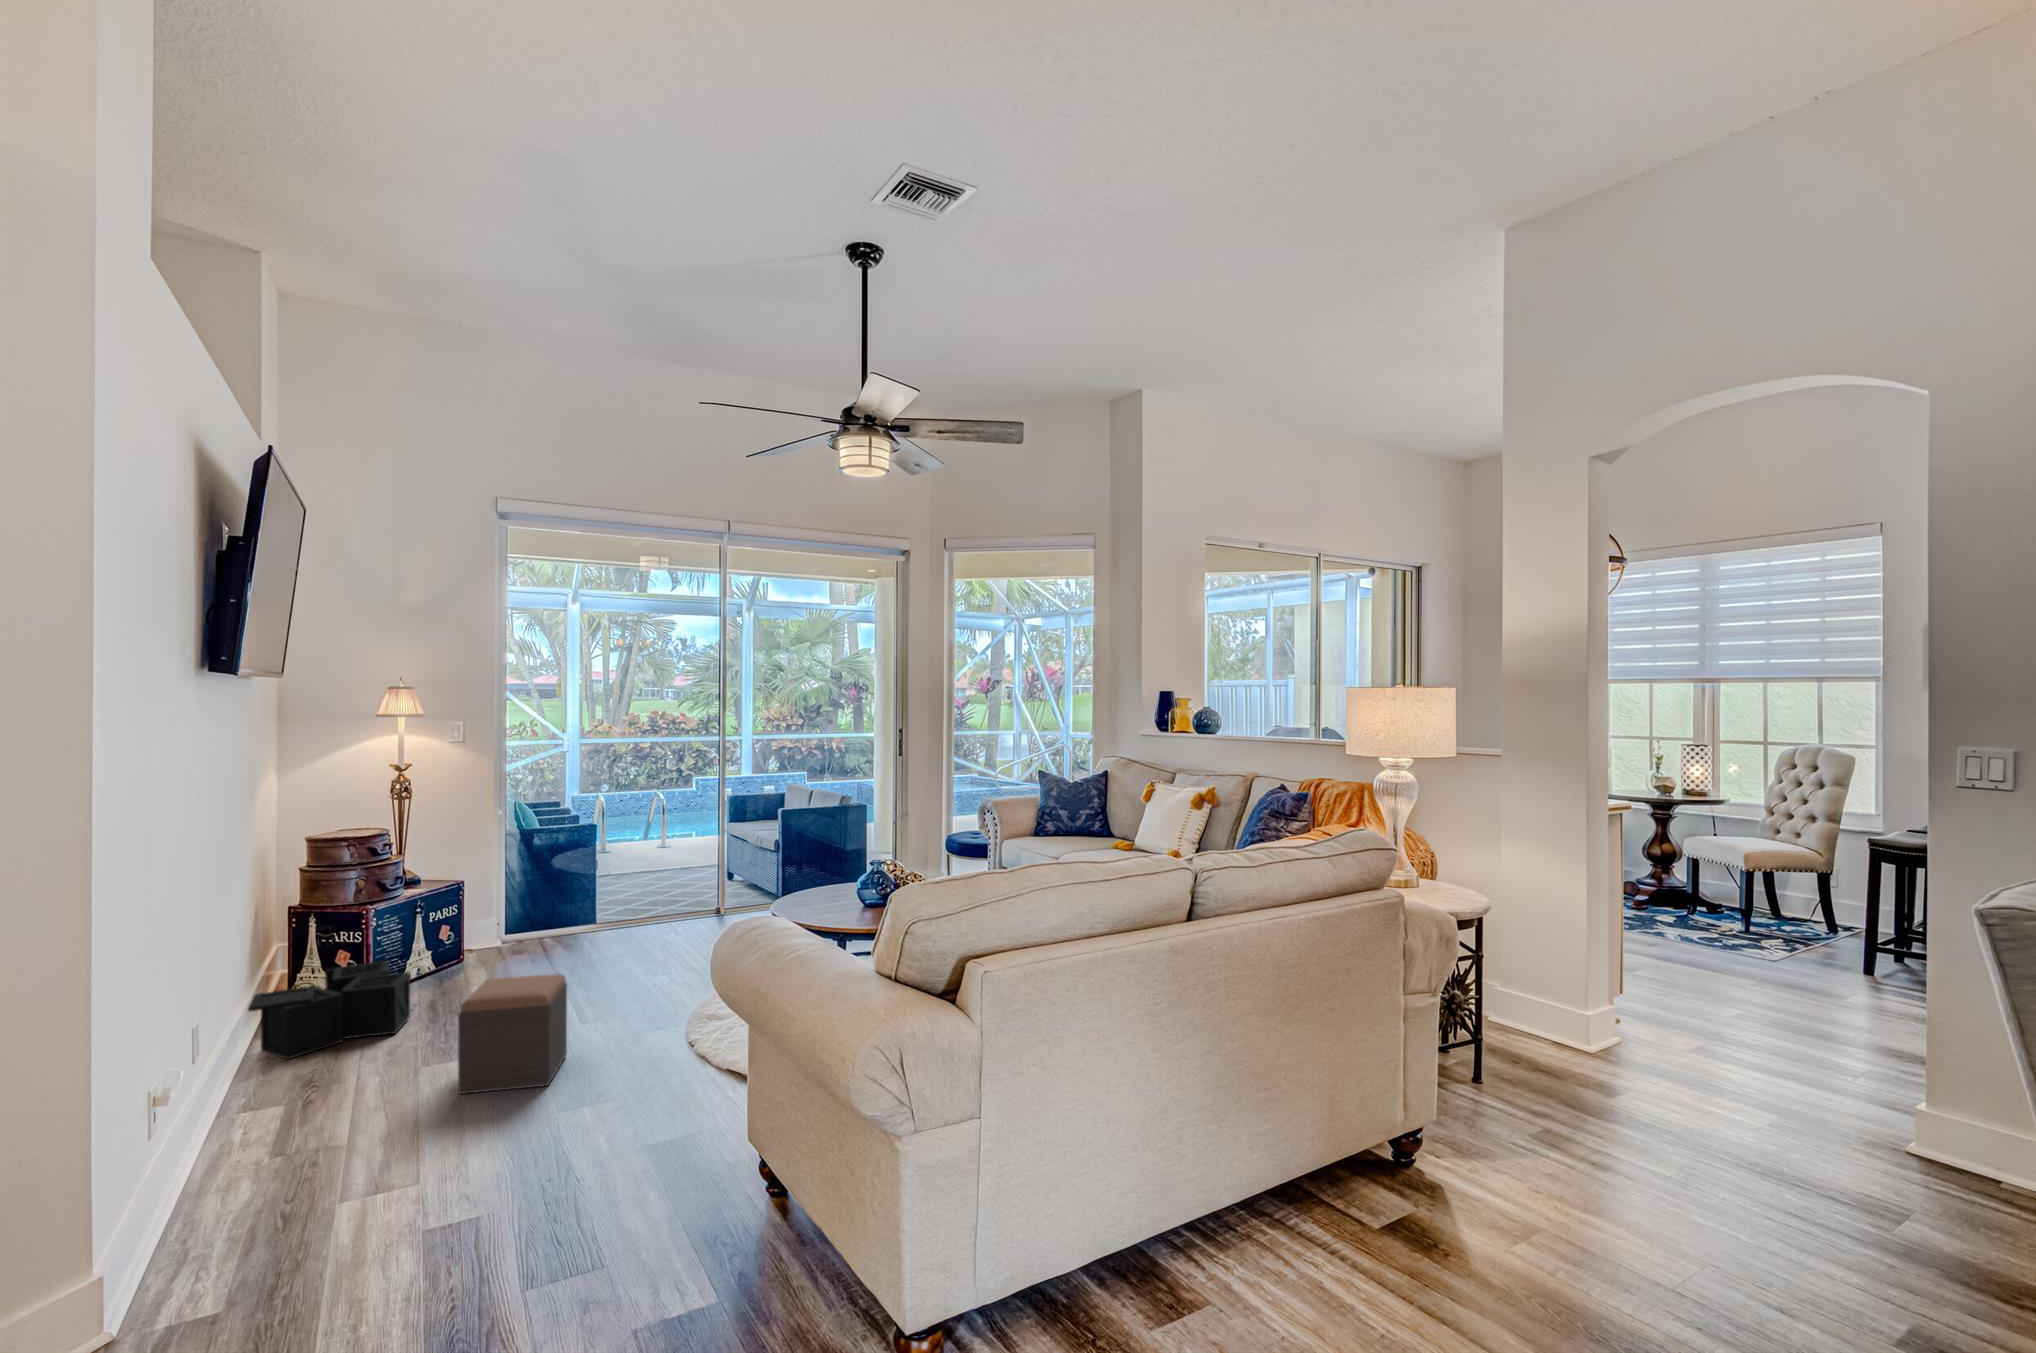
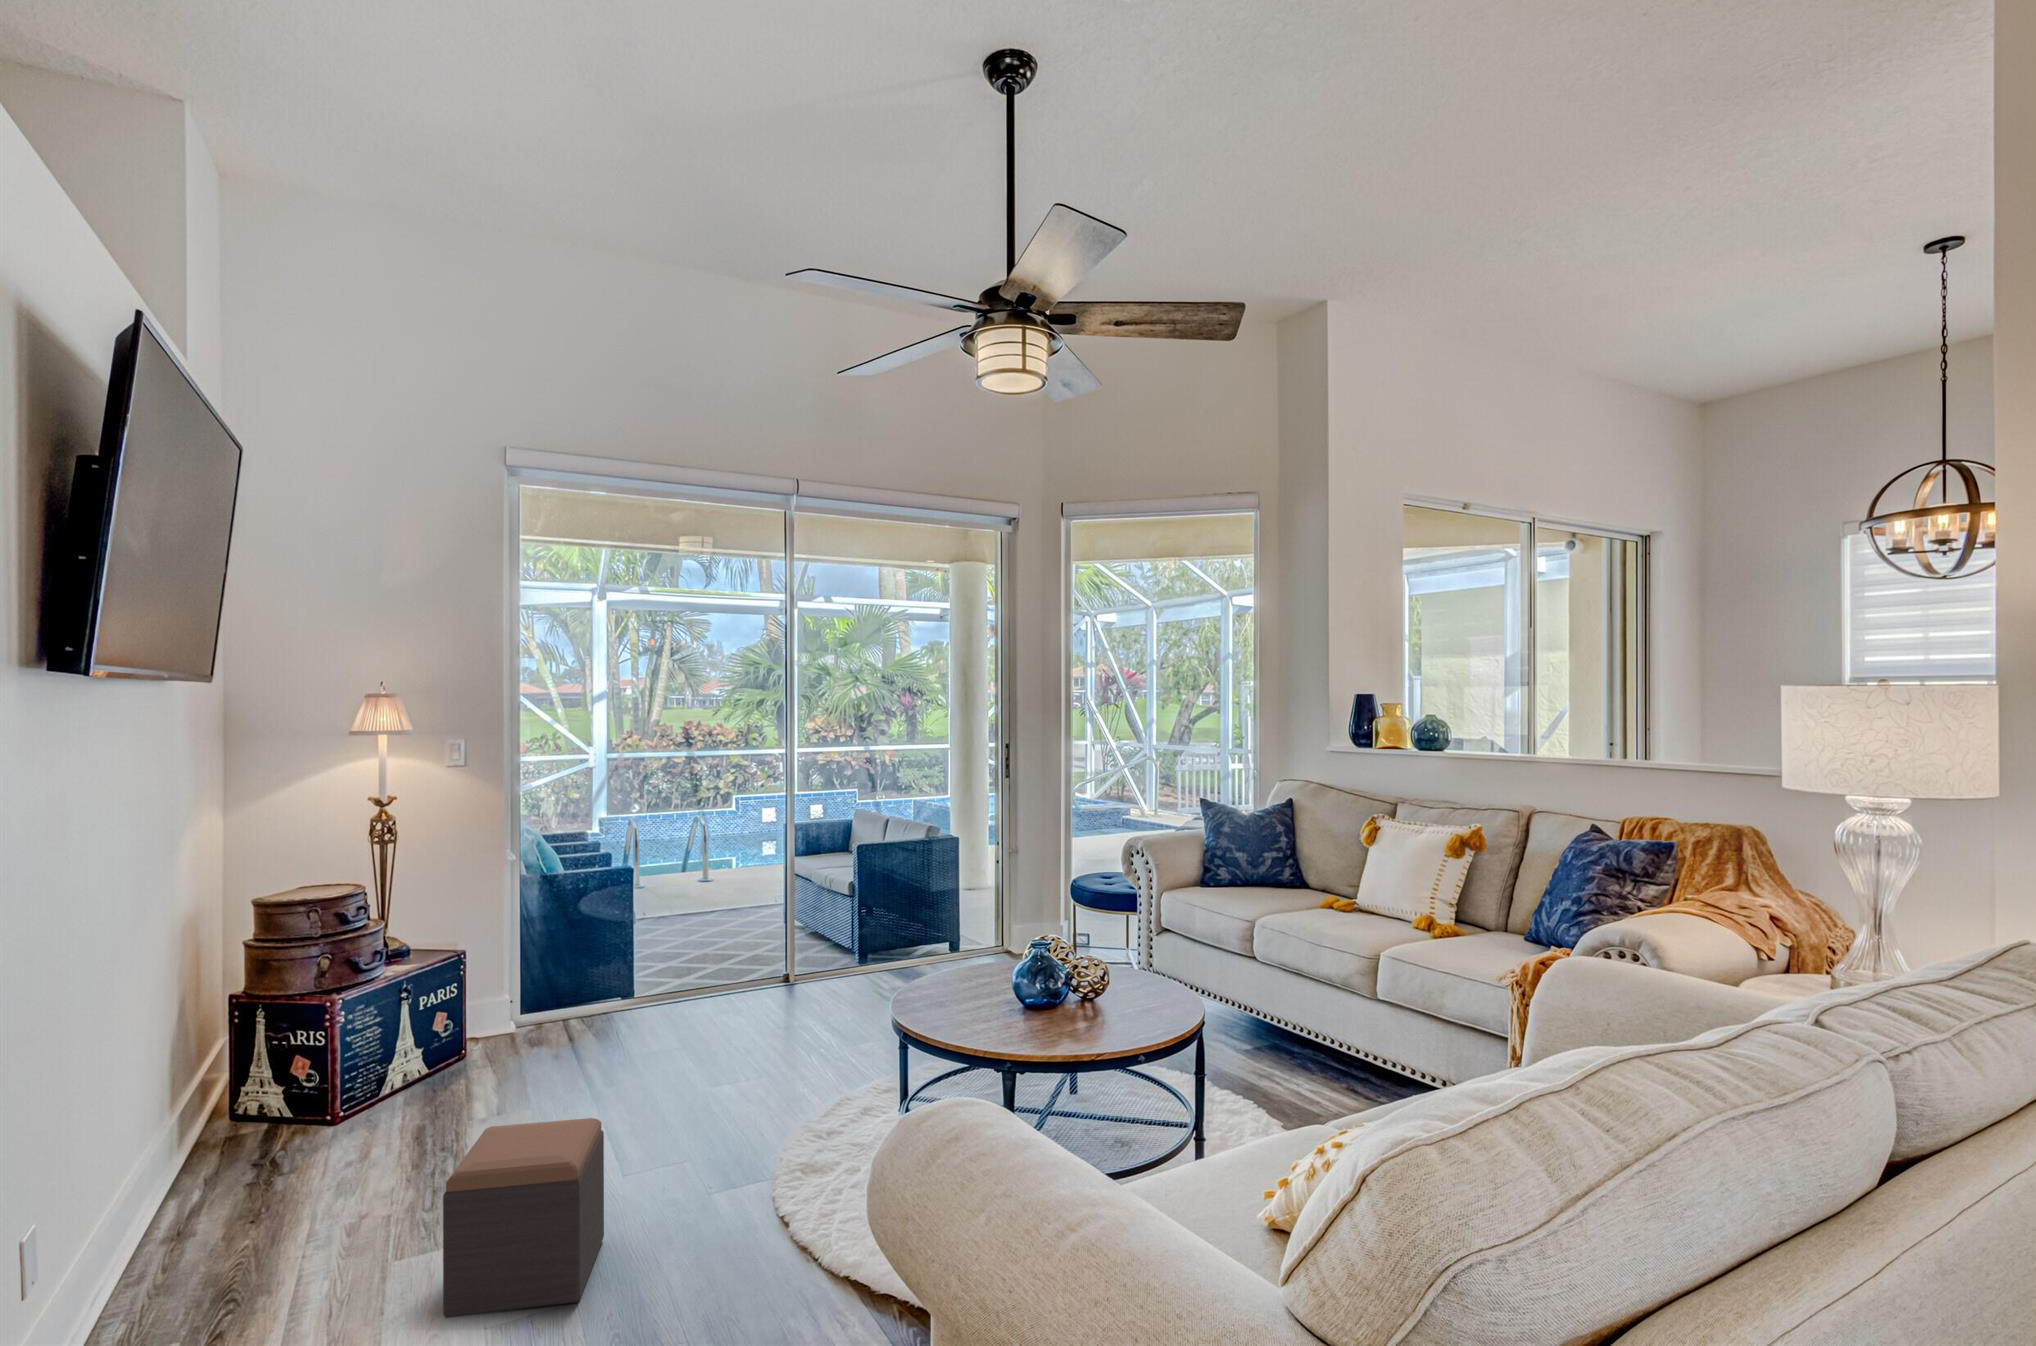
storage bin: present [248,961,410,1059] -> none [148,1073,396,1238]

